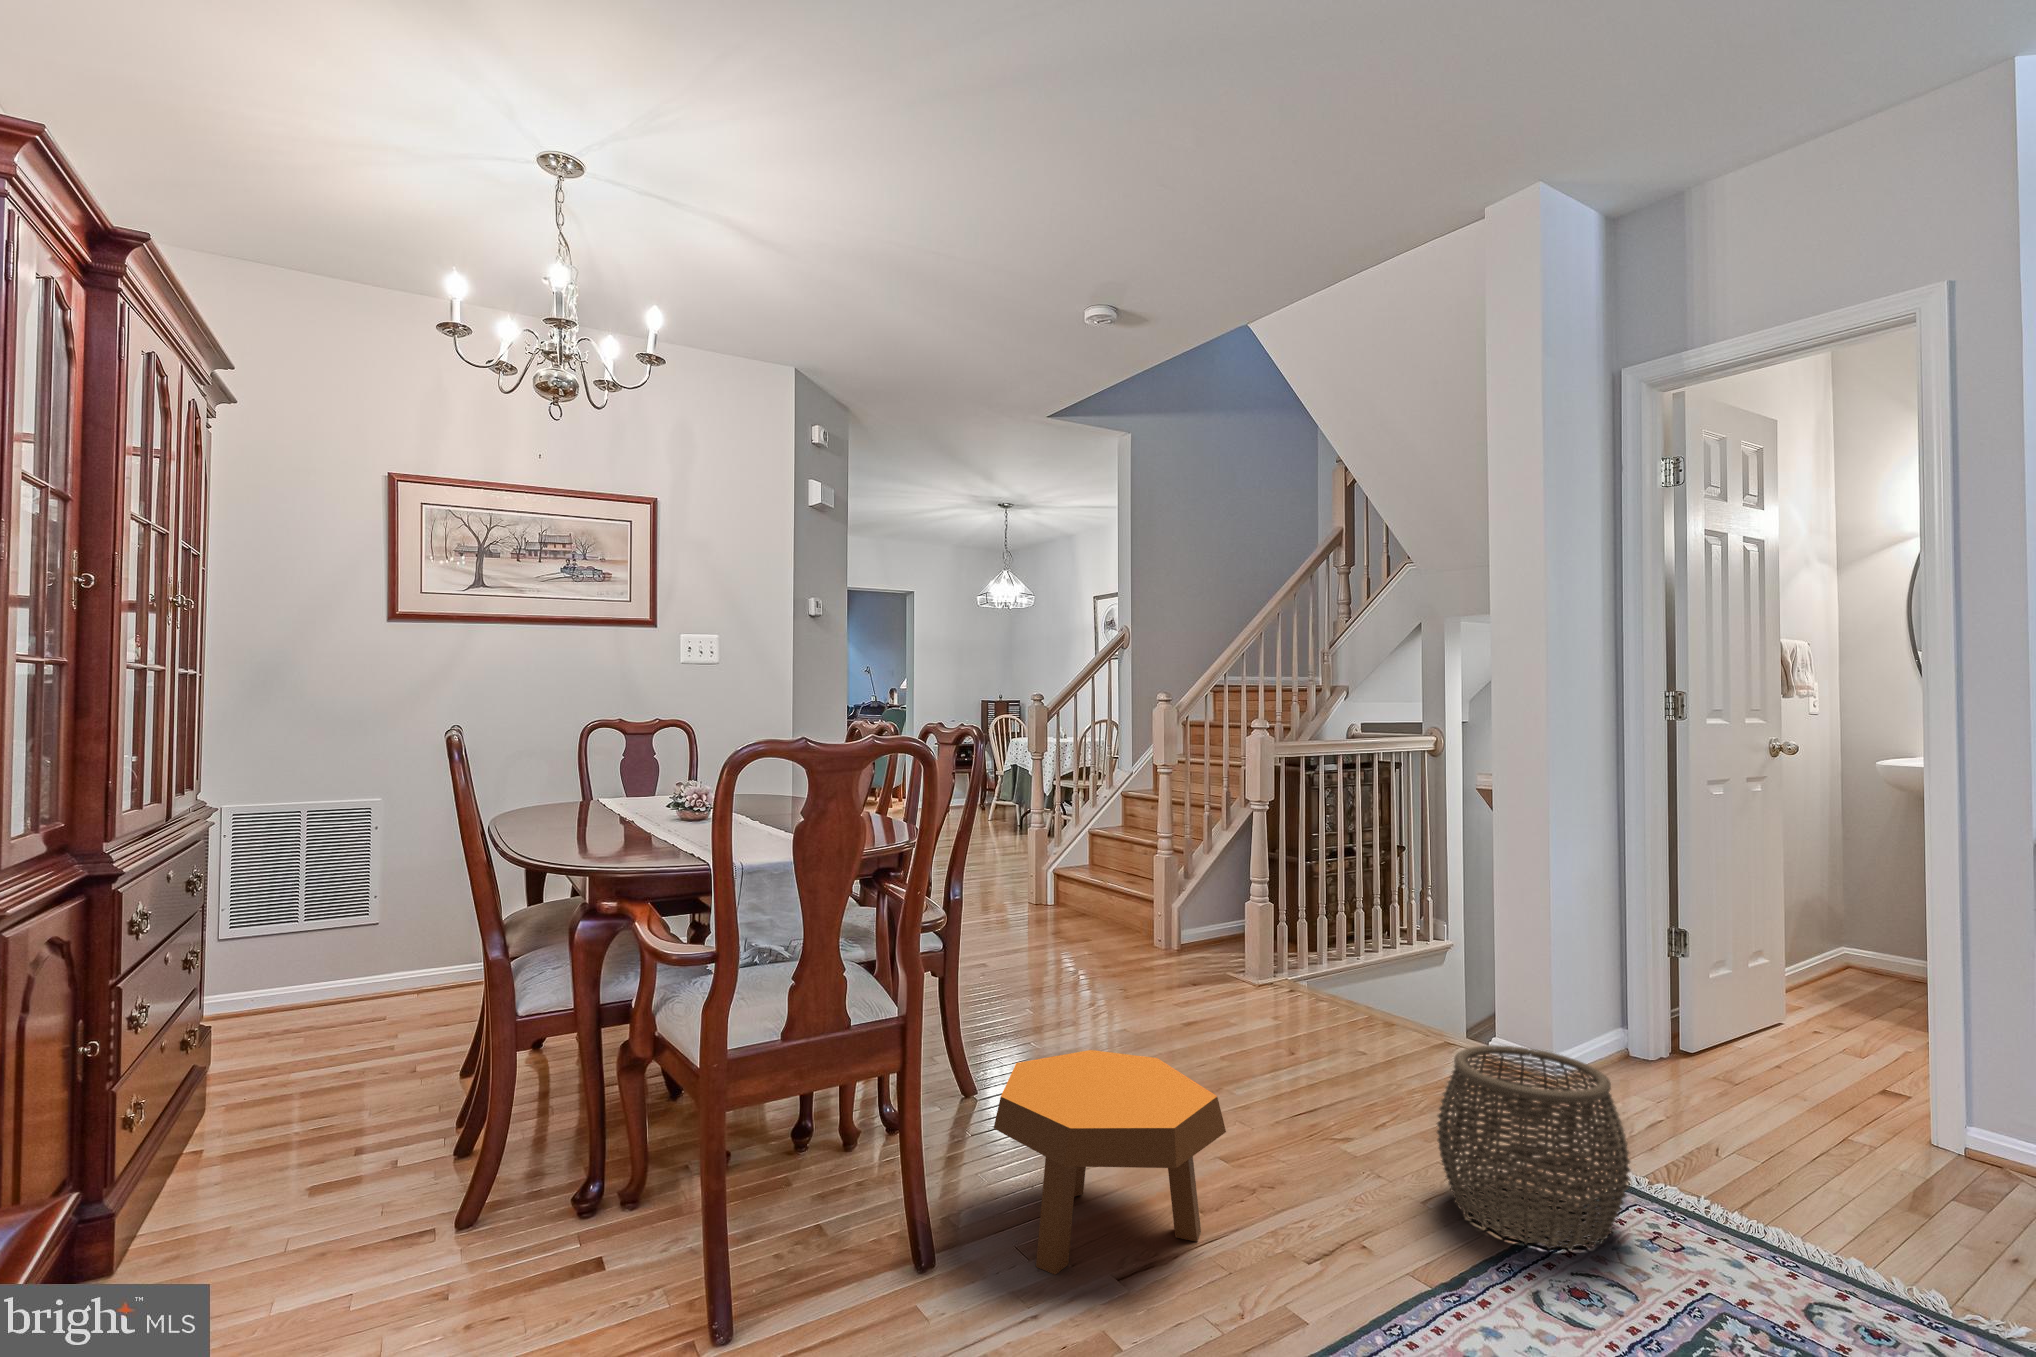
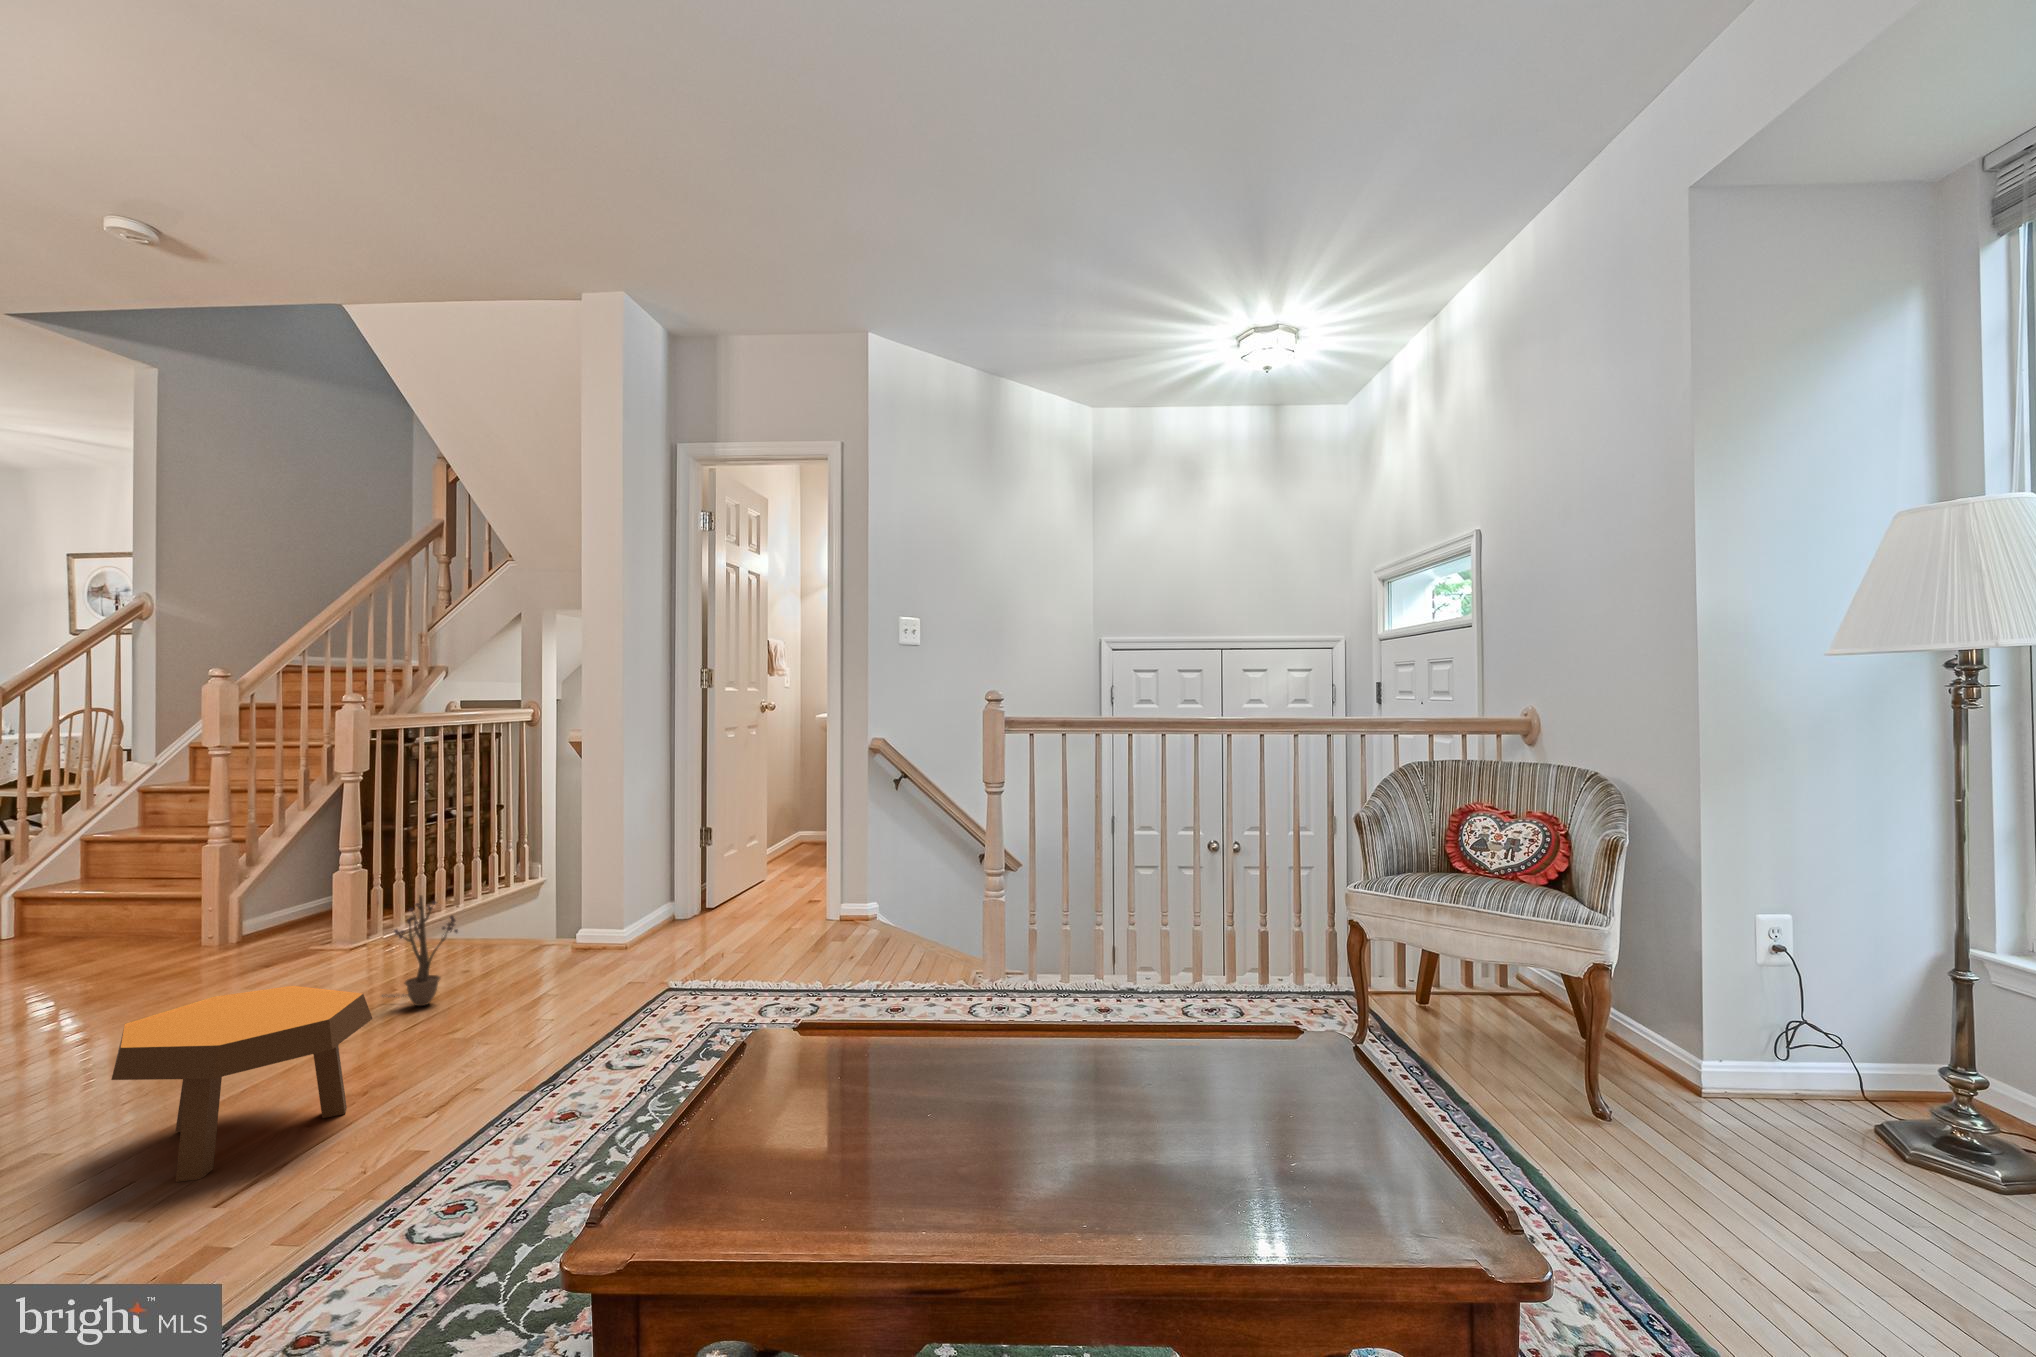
decorative plant: none [1261,963,1338,1098] -> present [382,896,458,1006]
woven basket: present [1437,1045,1630,1250] -> none [544,911,672,1036]

